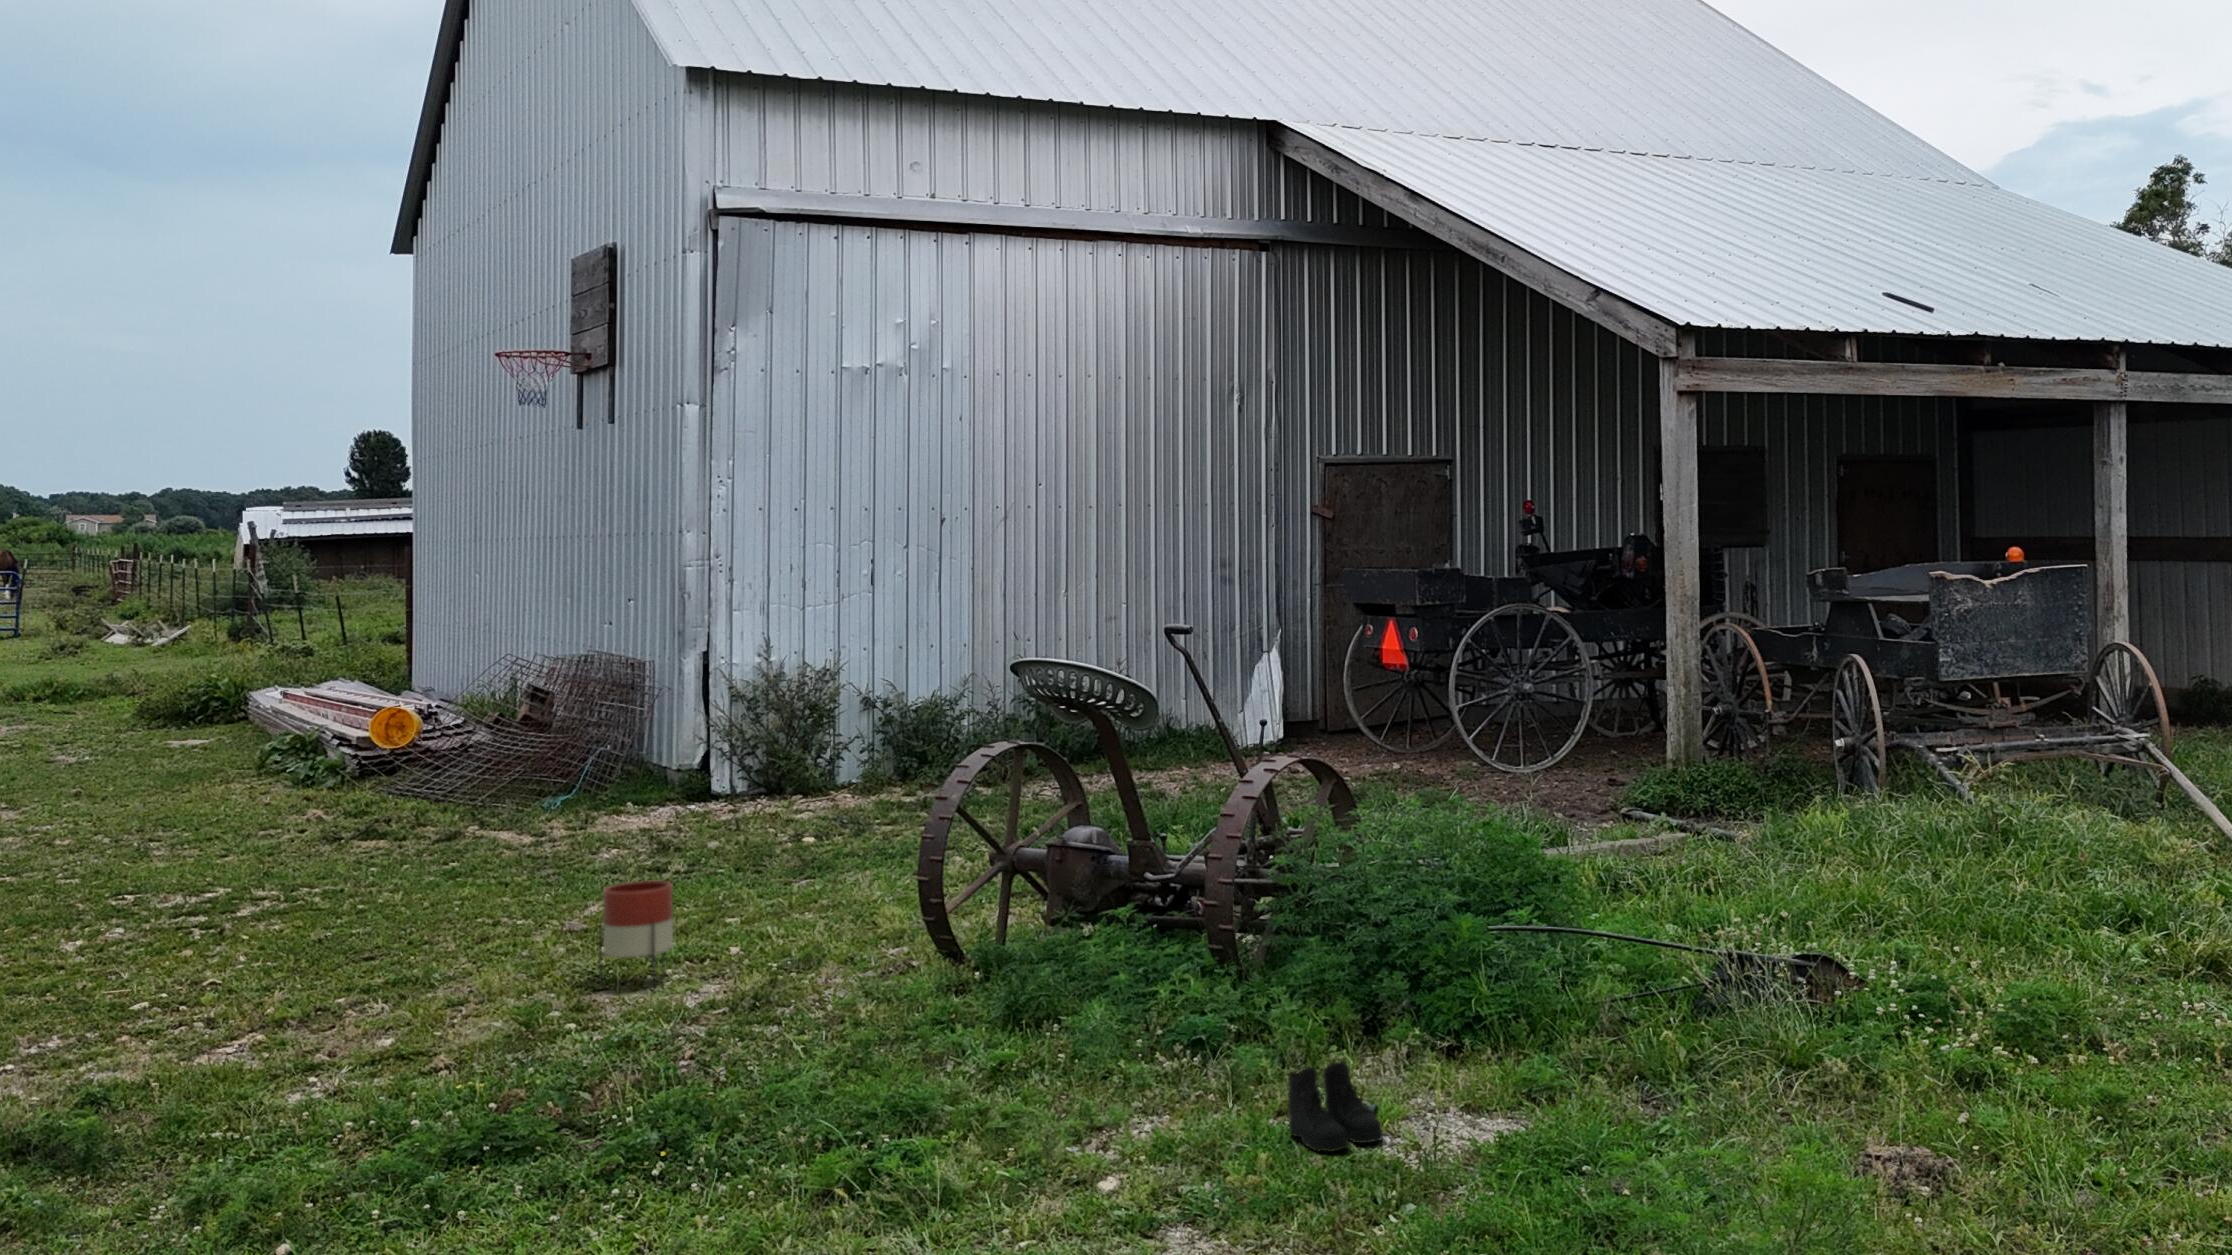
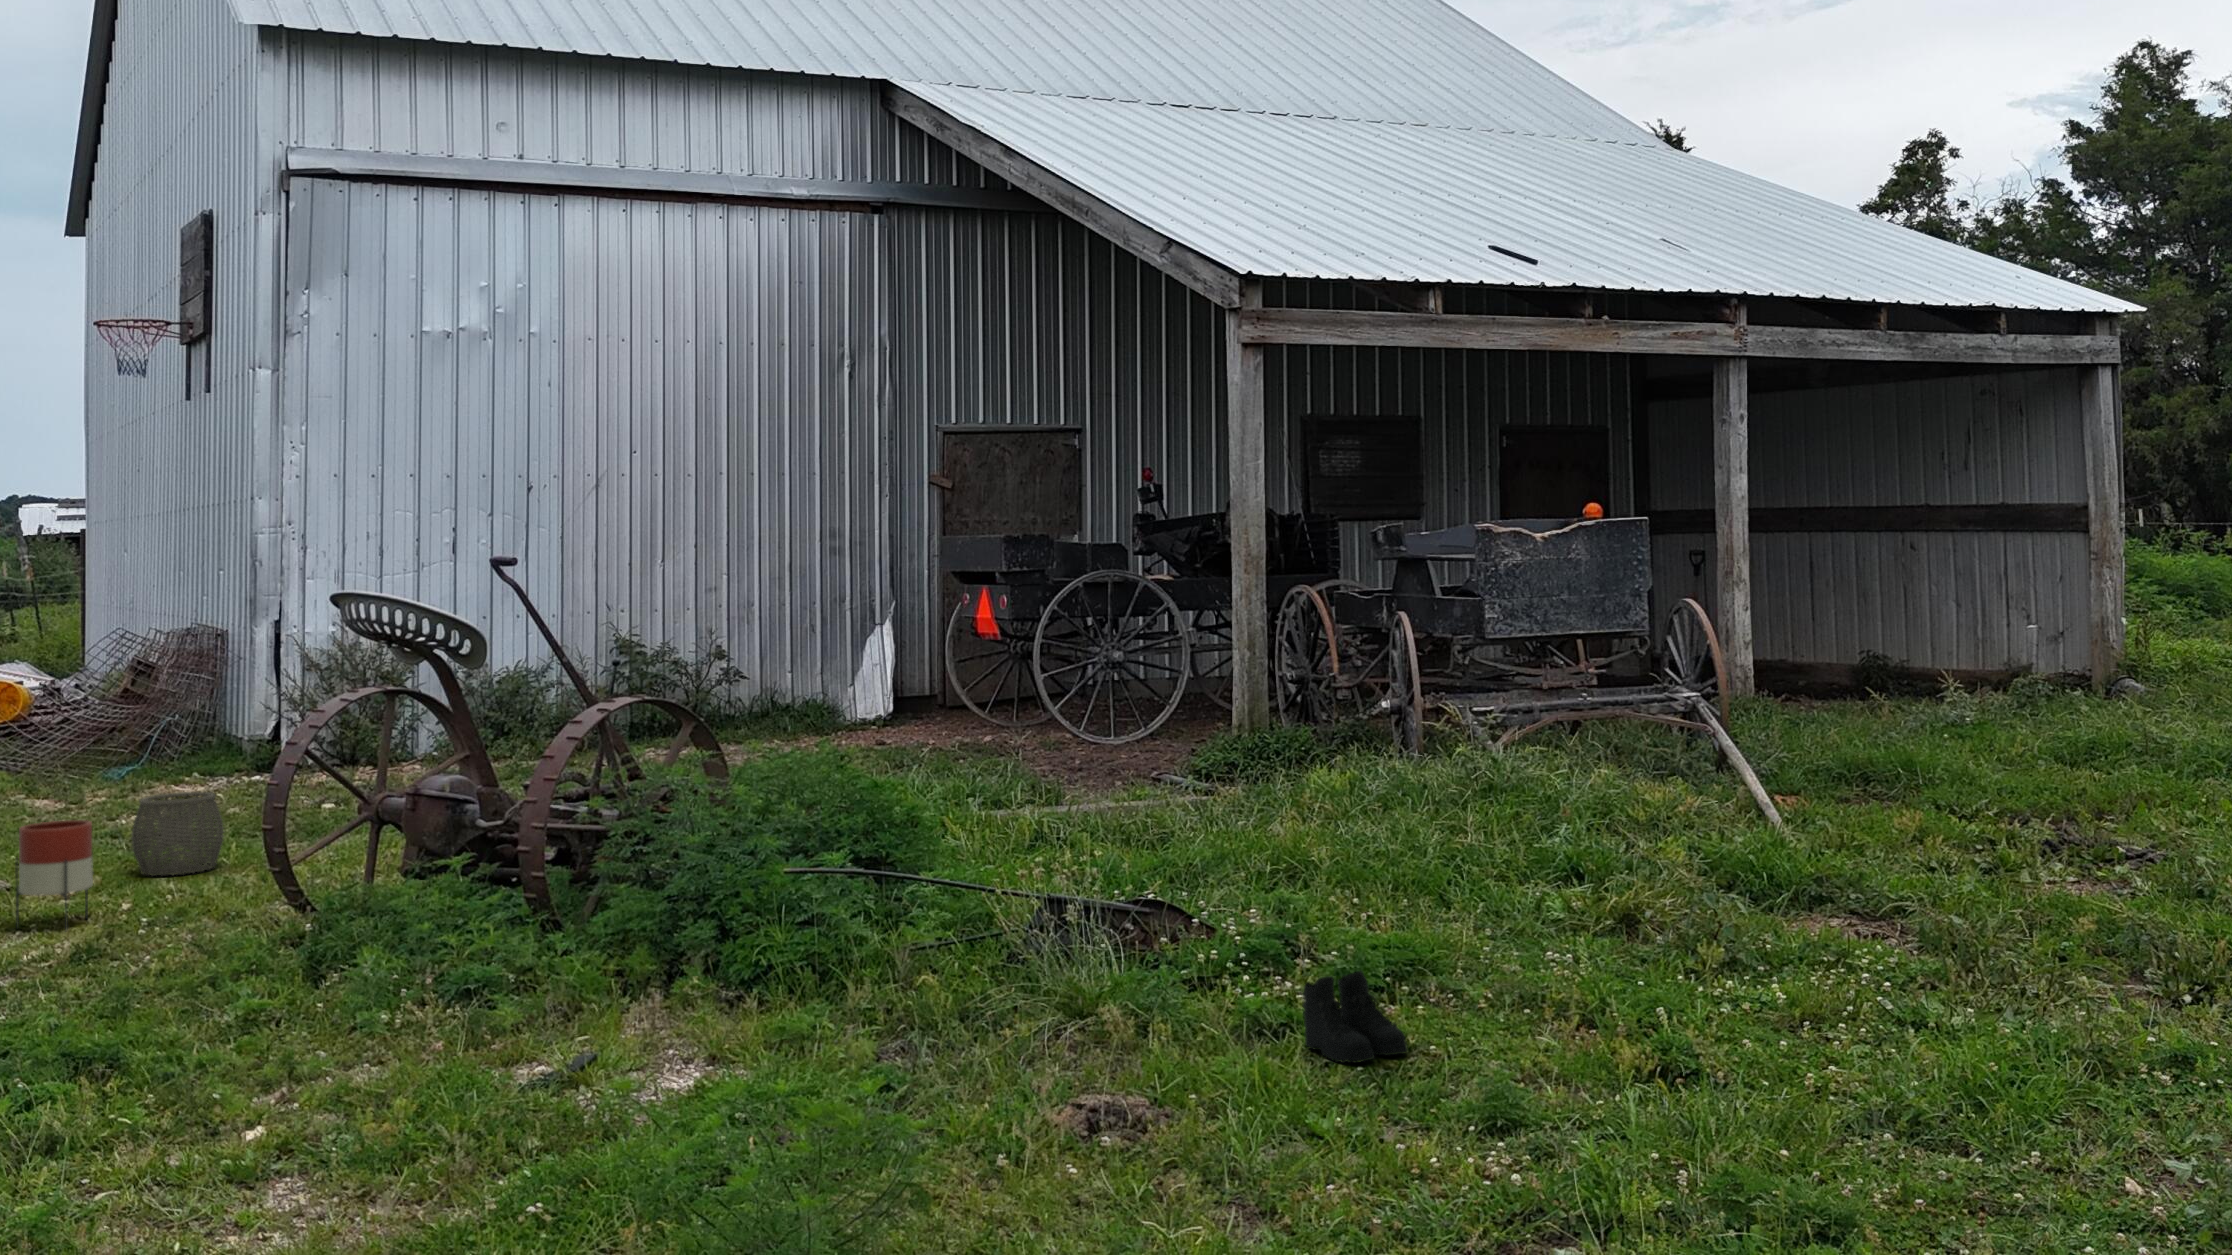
woven basket: none [668,842,757,928] -> present [131,792,224,876]
boots: present [1288,1061,1383,1152] -> present [1302,971,1408,1063]

